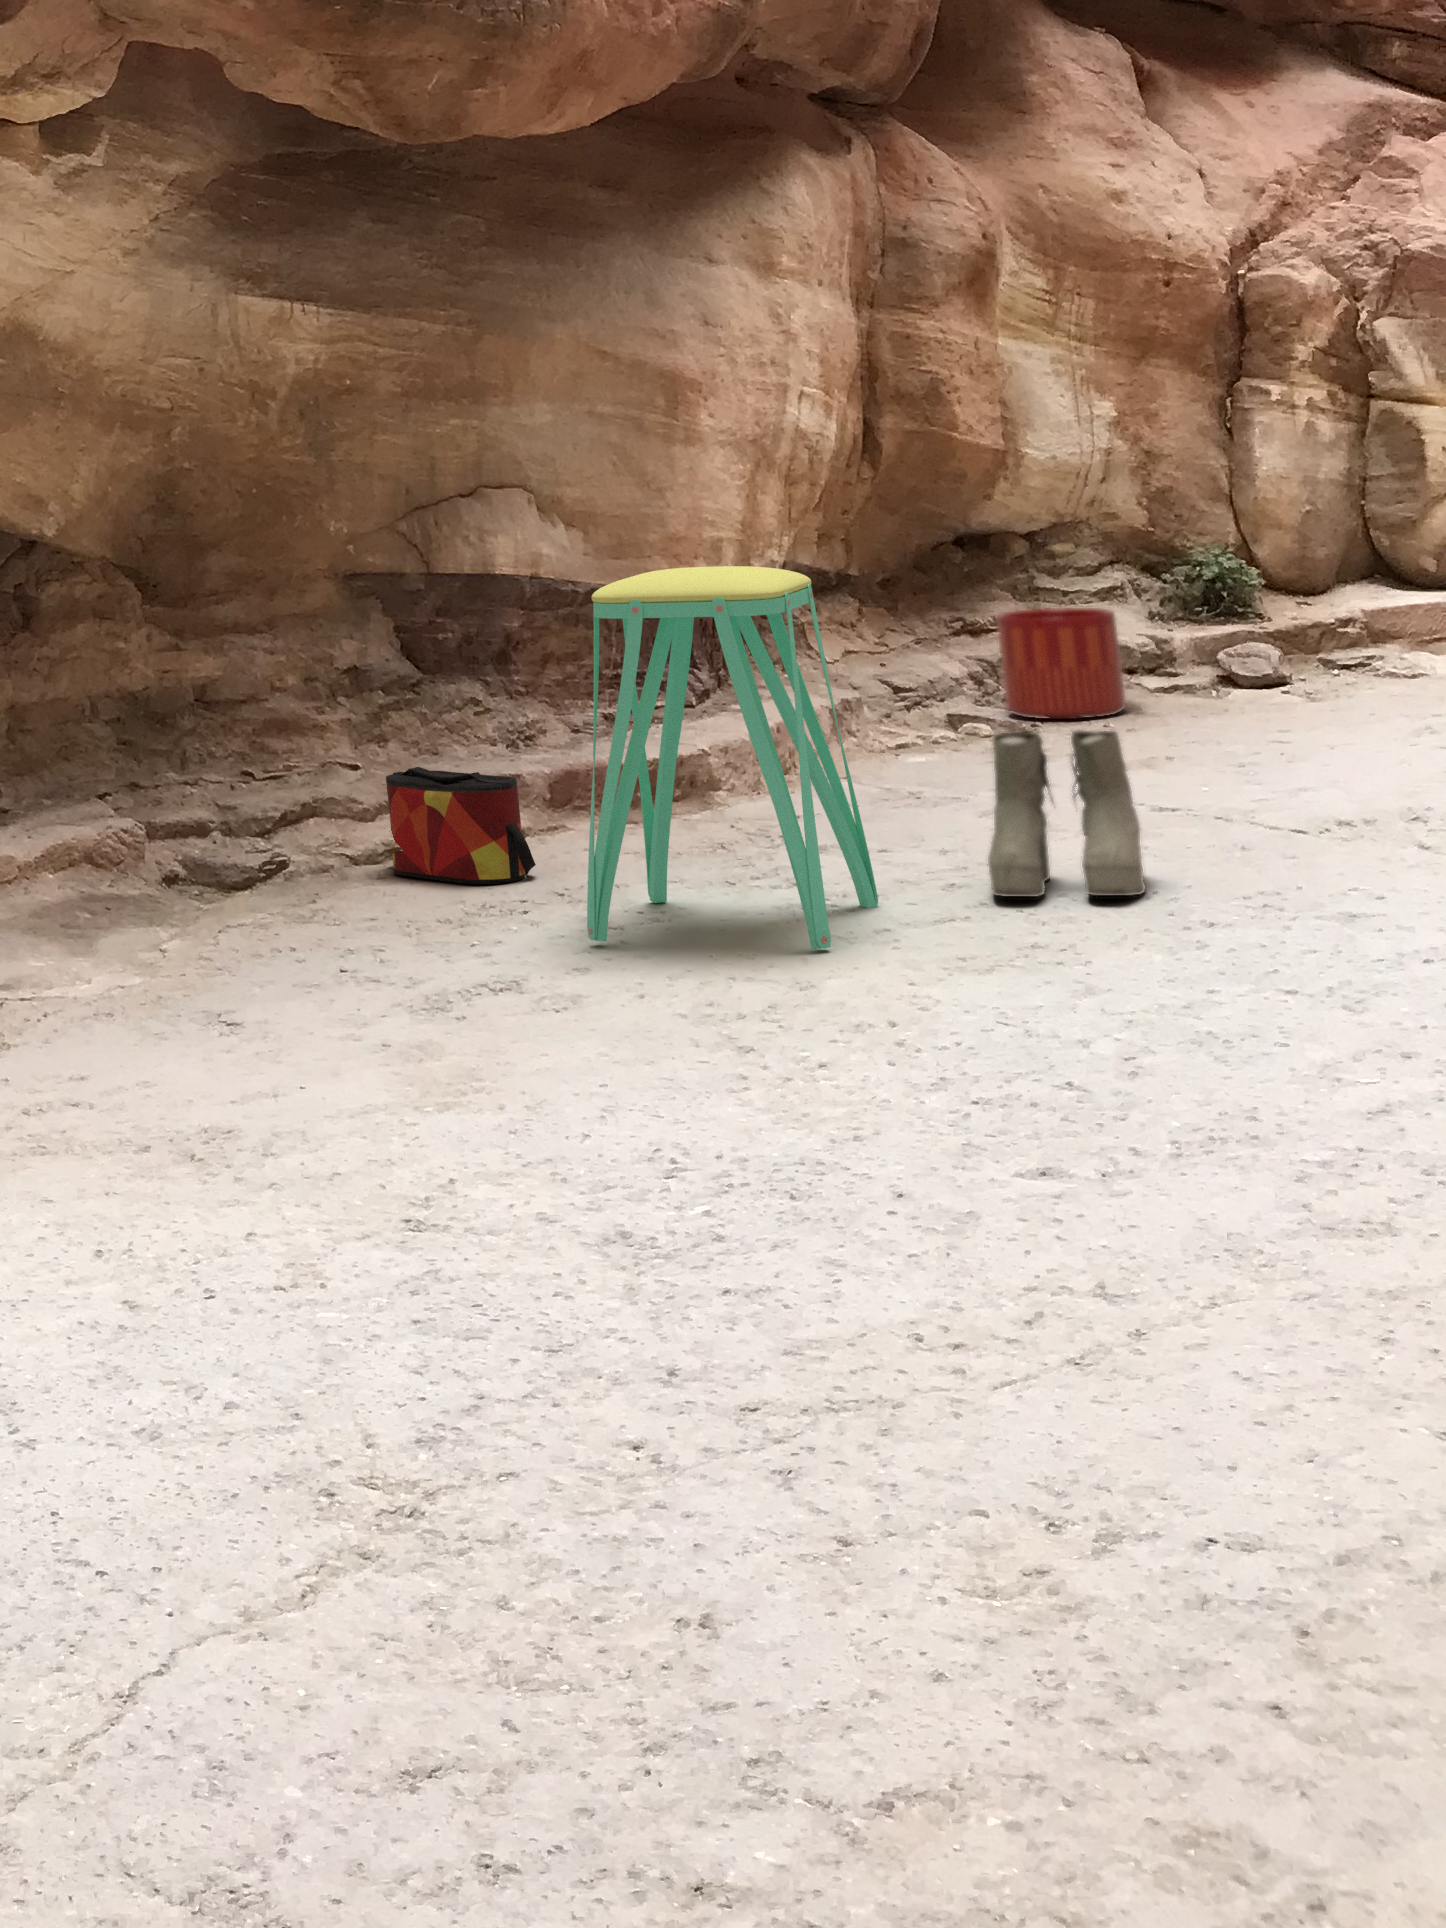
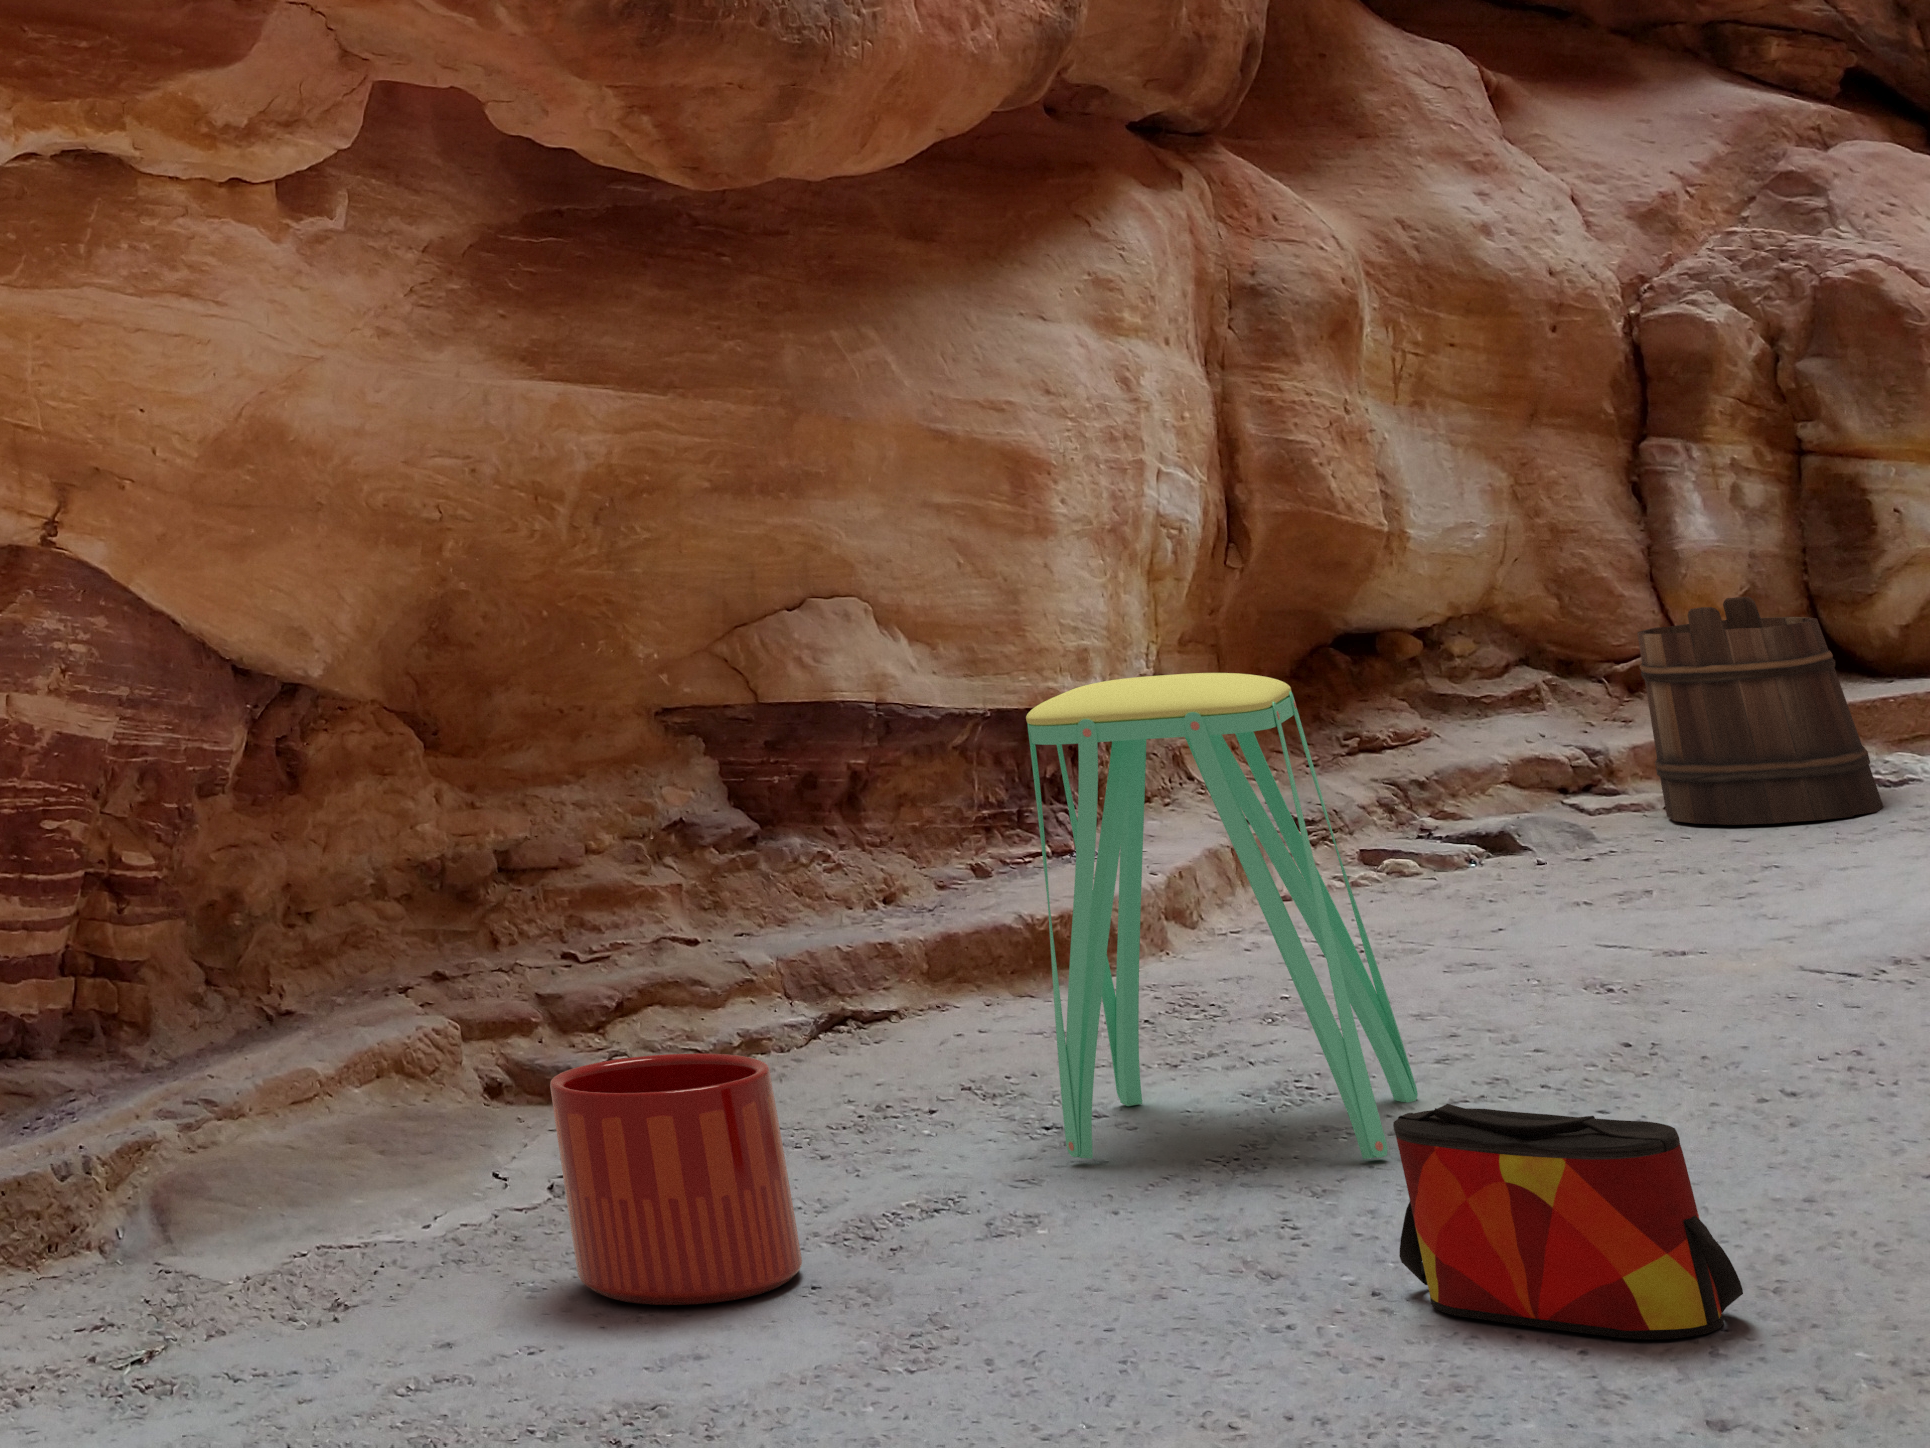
bucket: none [1185,517,1364,701] -> present [1637,597,1884,825]
planter: present [997,608,1126,719] -> present [550,1054,802,1305]
boots: present [988,731,1145,897] -> none [1530,863,1757,1081]
bag: present [386,767,536,884] -> present [1393,1104,1743,1339]

